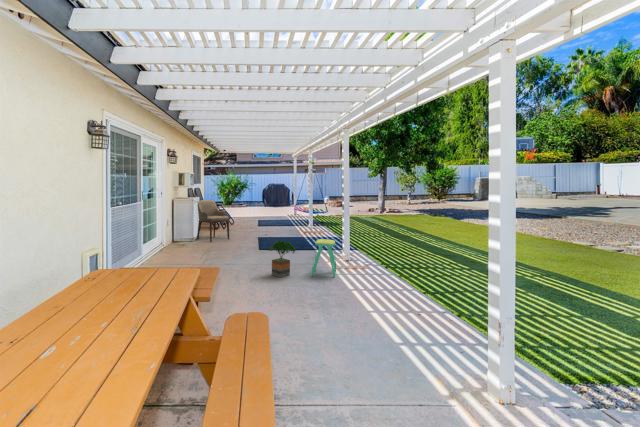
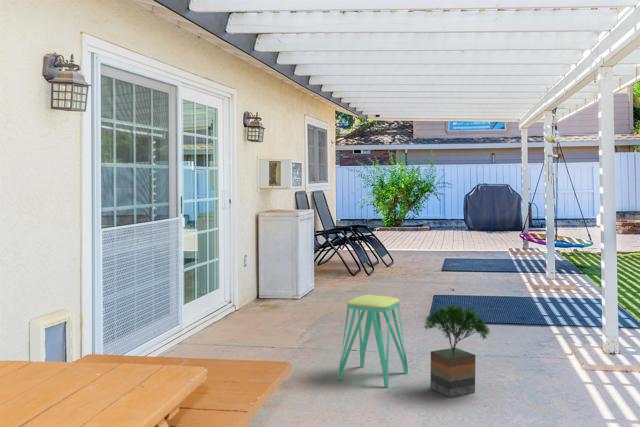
armchair: present [197,200,229,242] -> none [304,214,368,302]
stool: present [312,239,336,277] -> present [338,295,408,387]

